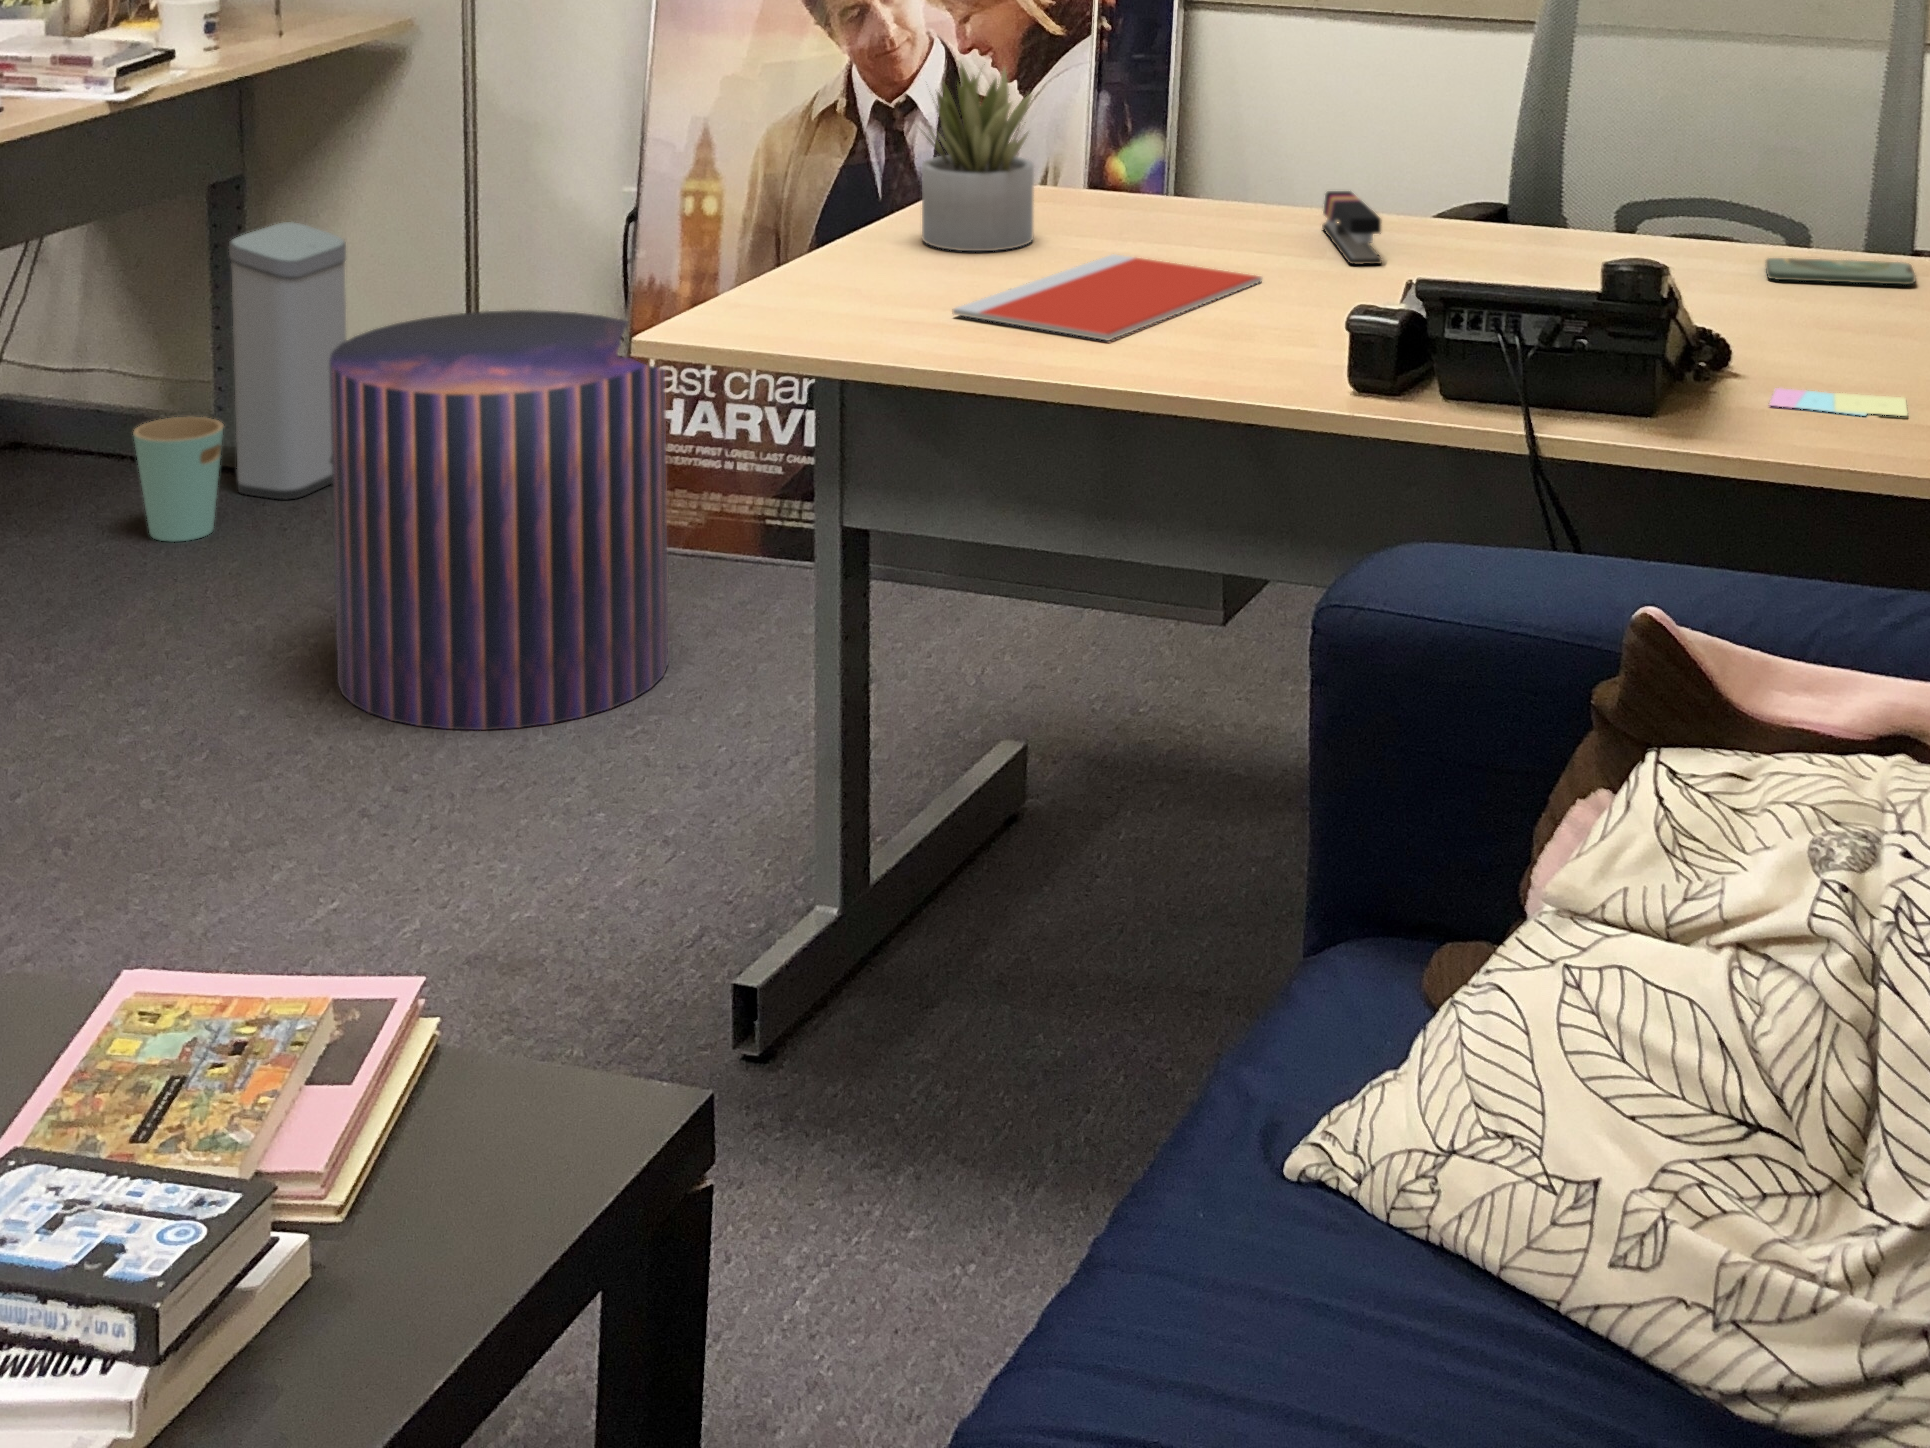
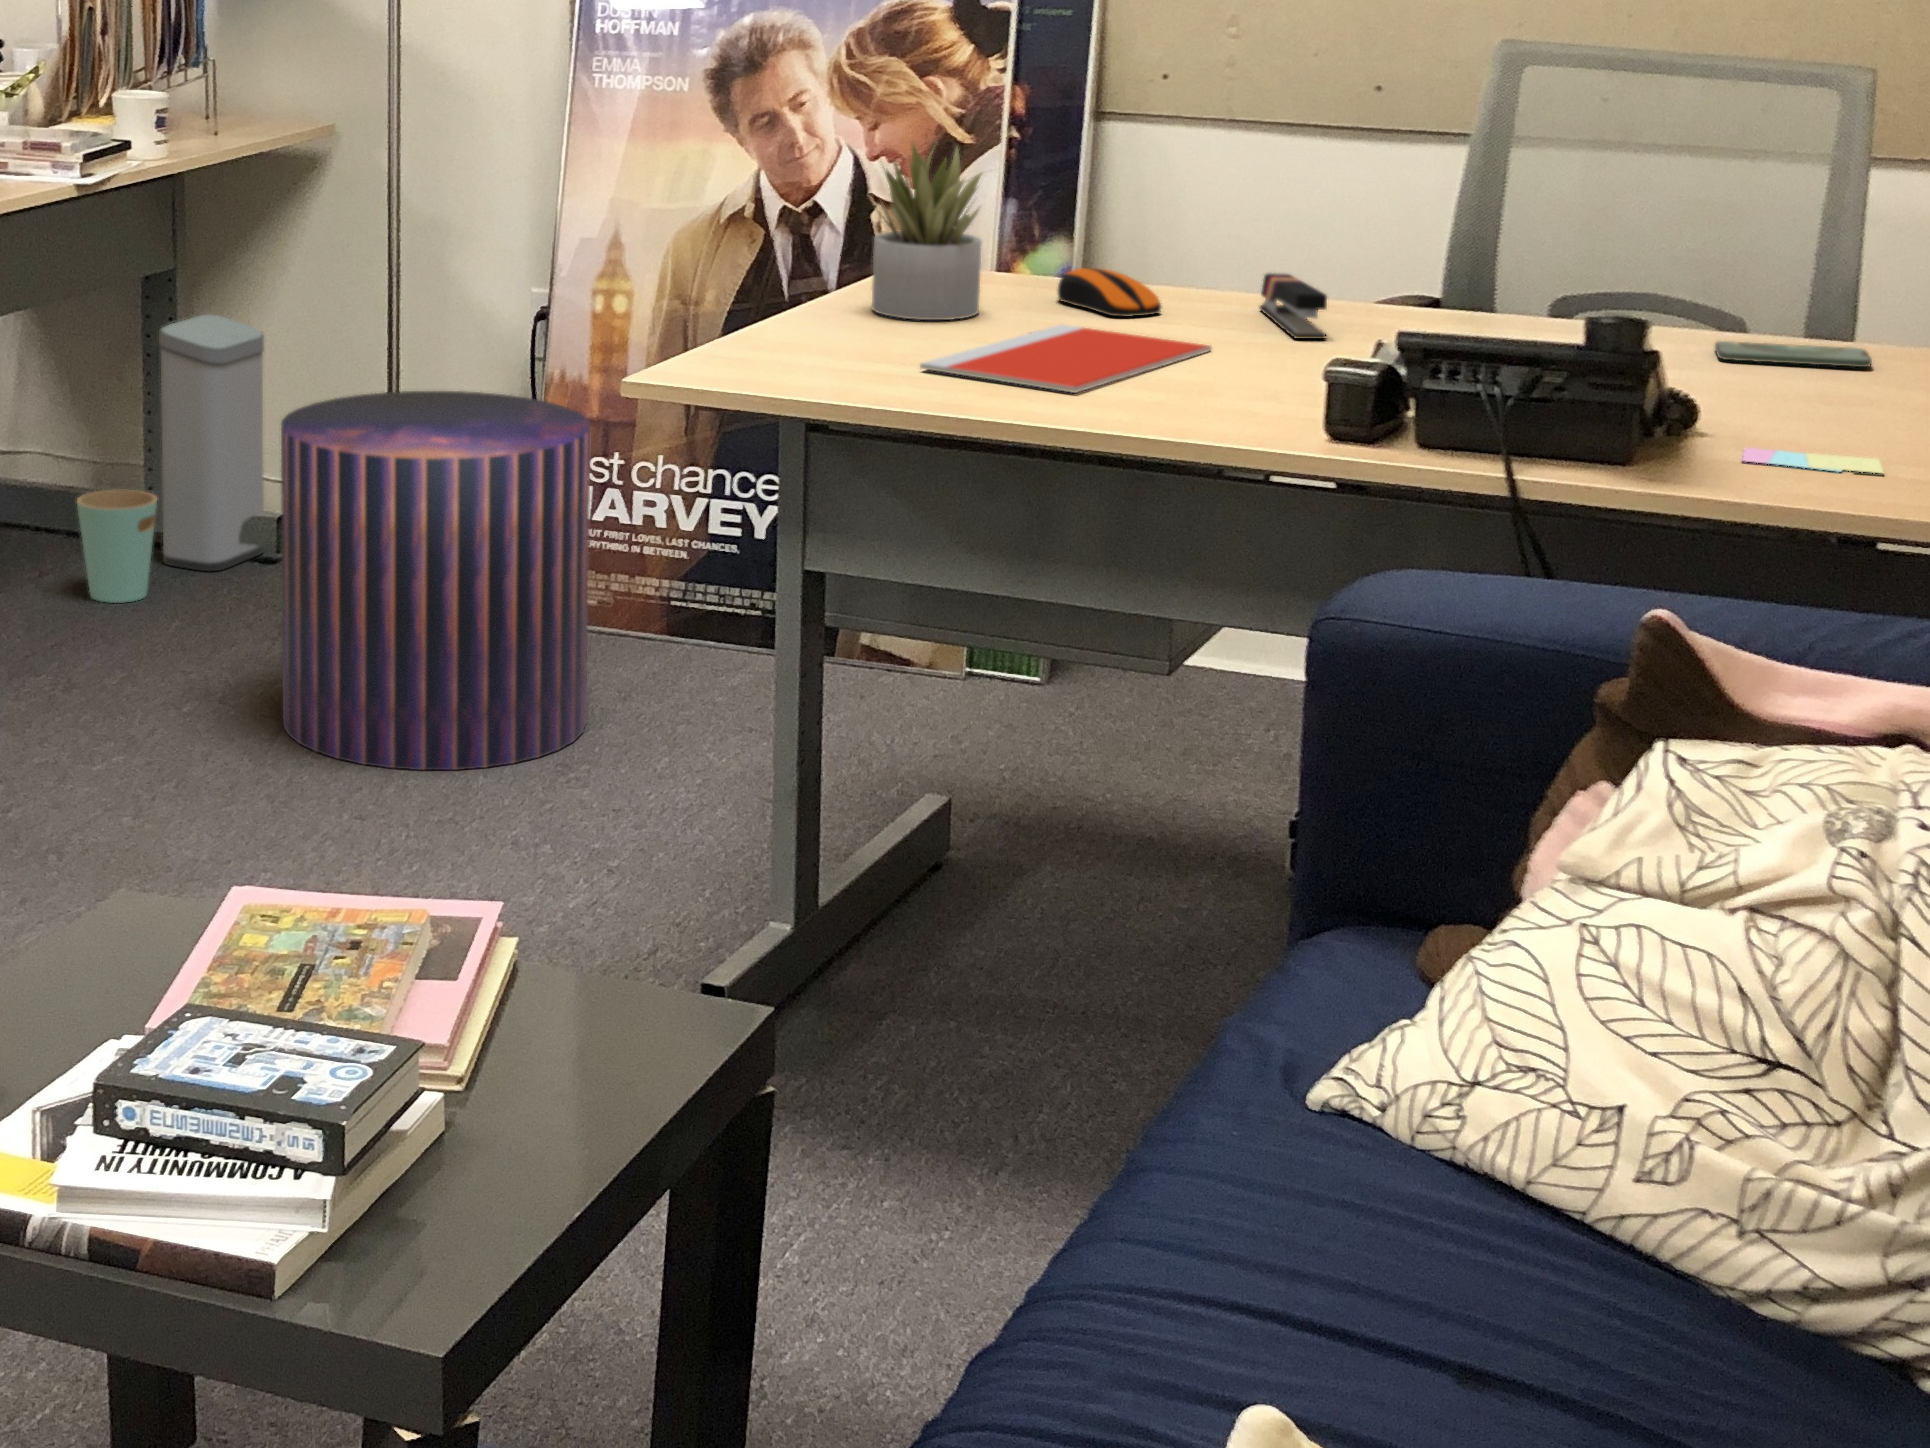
computer mouse: none [1118,188,1221,241] -> present [1058,268,1162,317]

